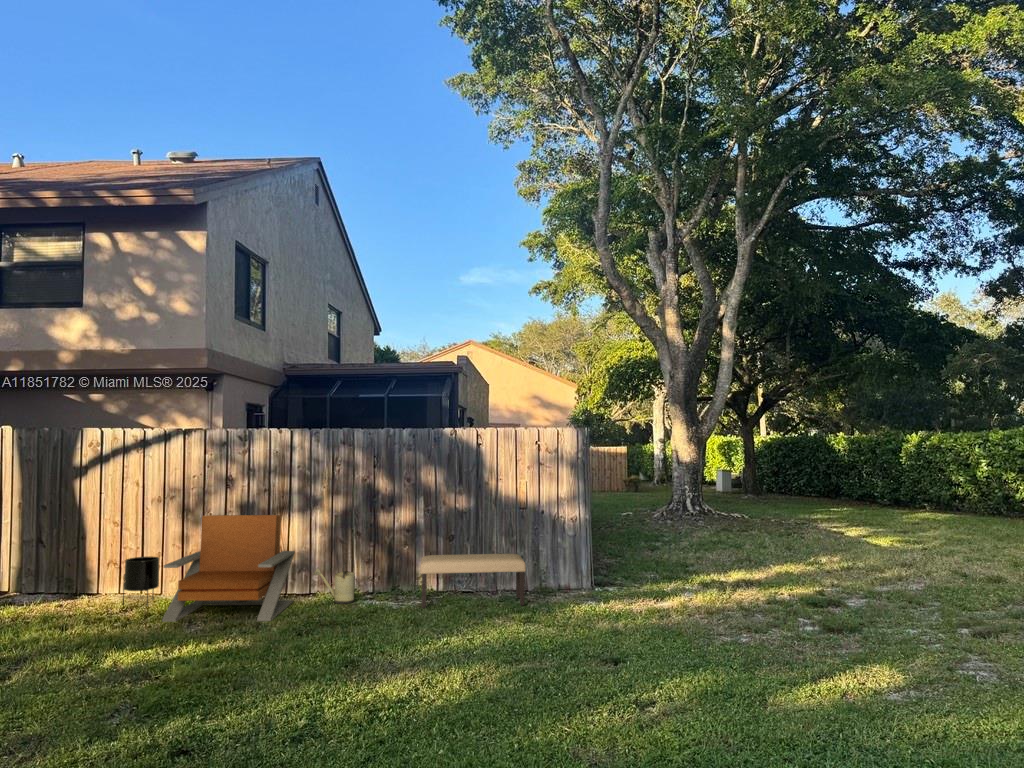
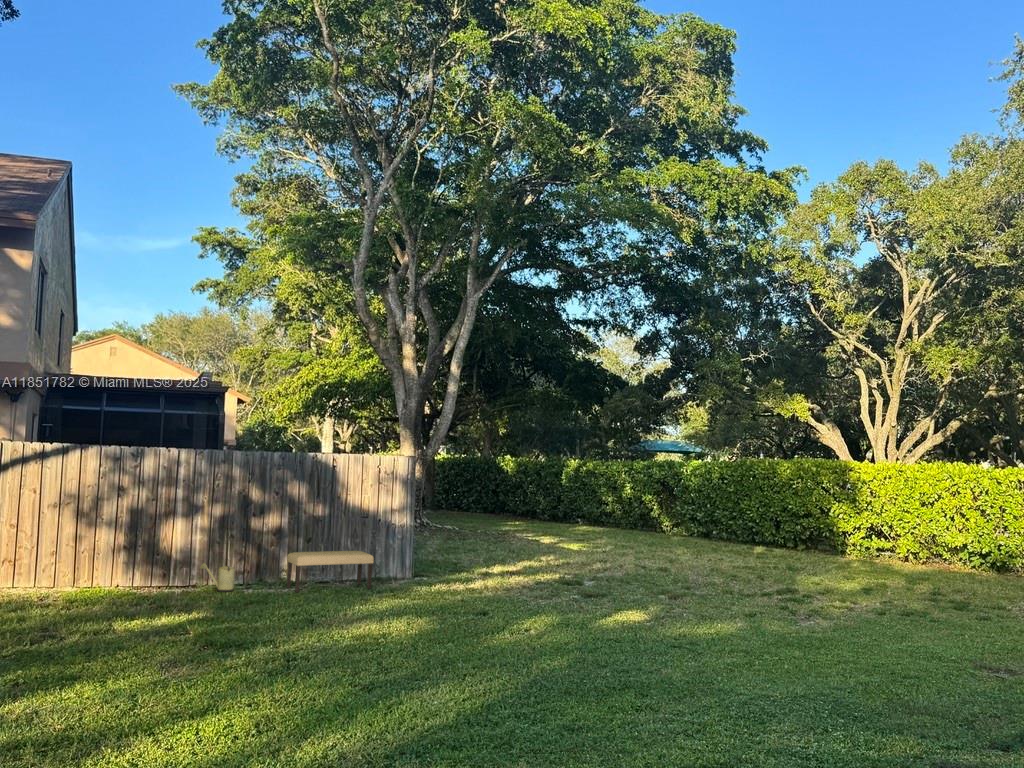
lounge chair: present [162,515,295,622] -> none [92,519,194,607]
planter: present [123,556,159,605] -> none [24,555,60,598]

